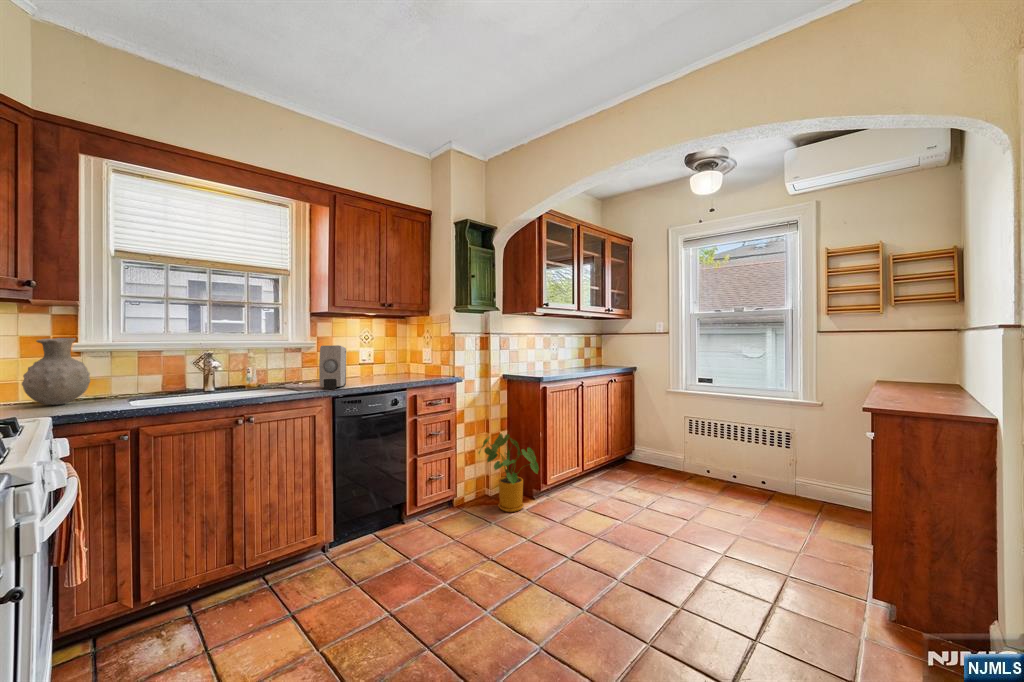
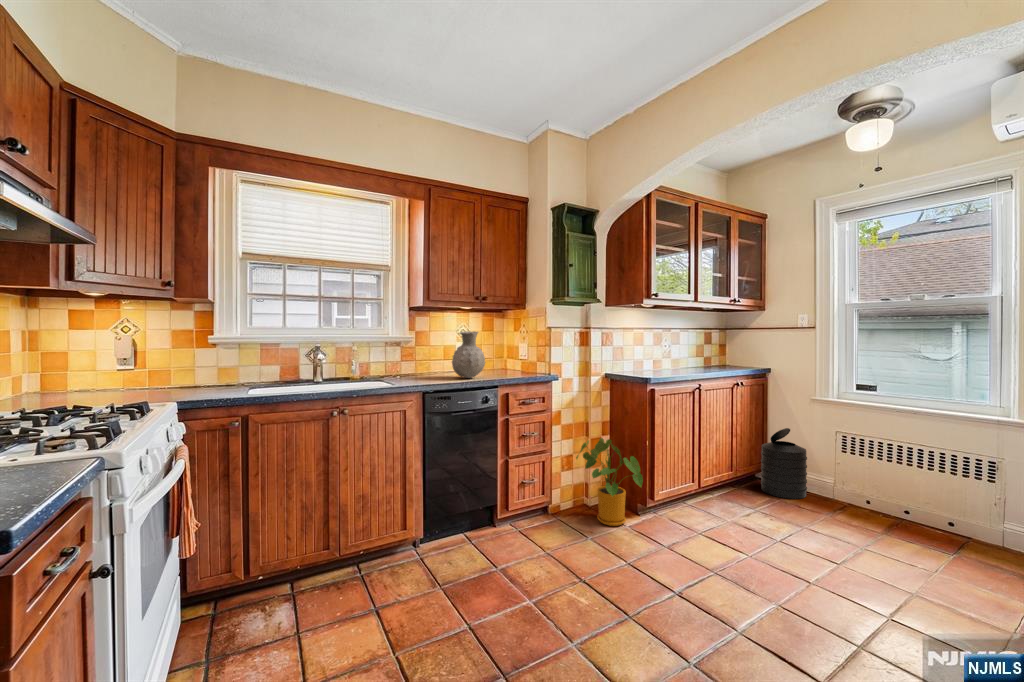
vase: present [22,338,90,405] -> present [452,331,485,378]
soap dispenser: present [319,345,346,389] -> none [411,340,439,384]
trash can: none [630,416,665,475] -> present [761,428,807,499]

